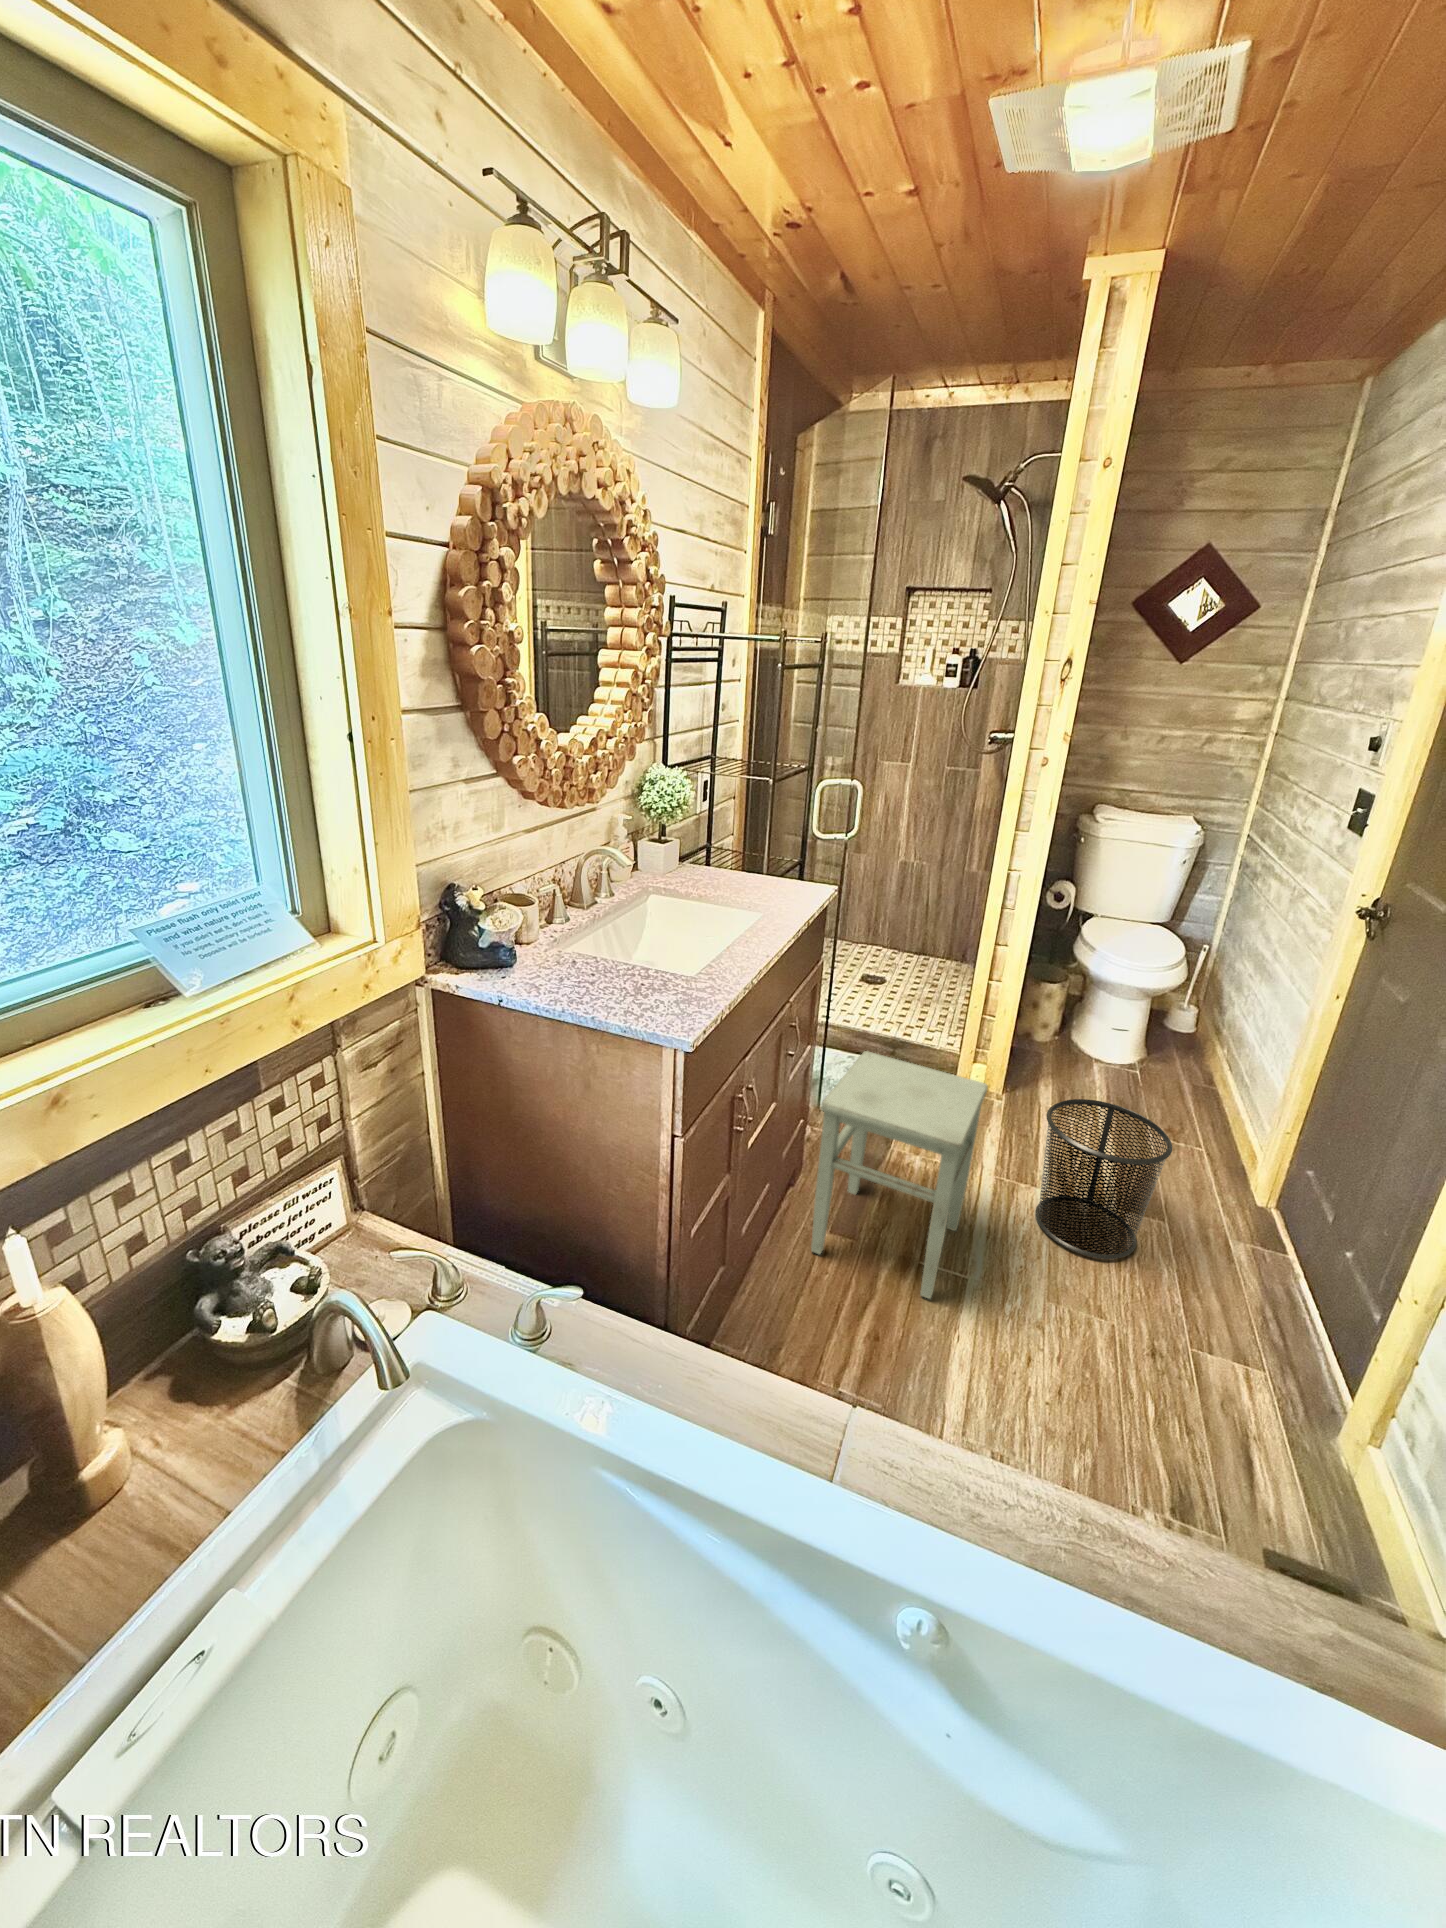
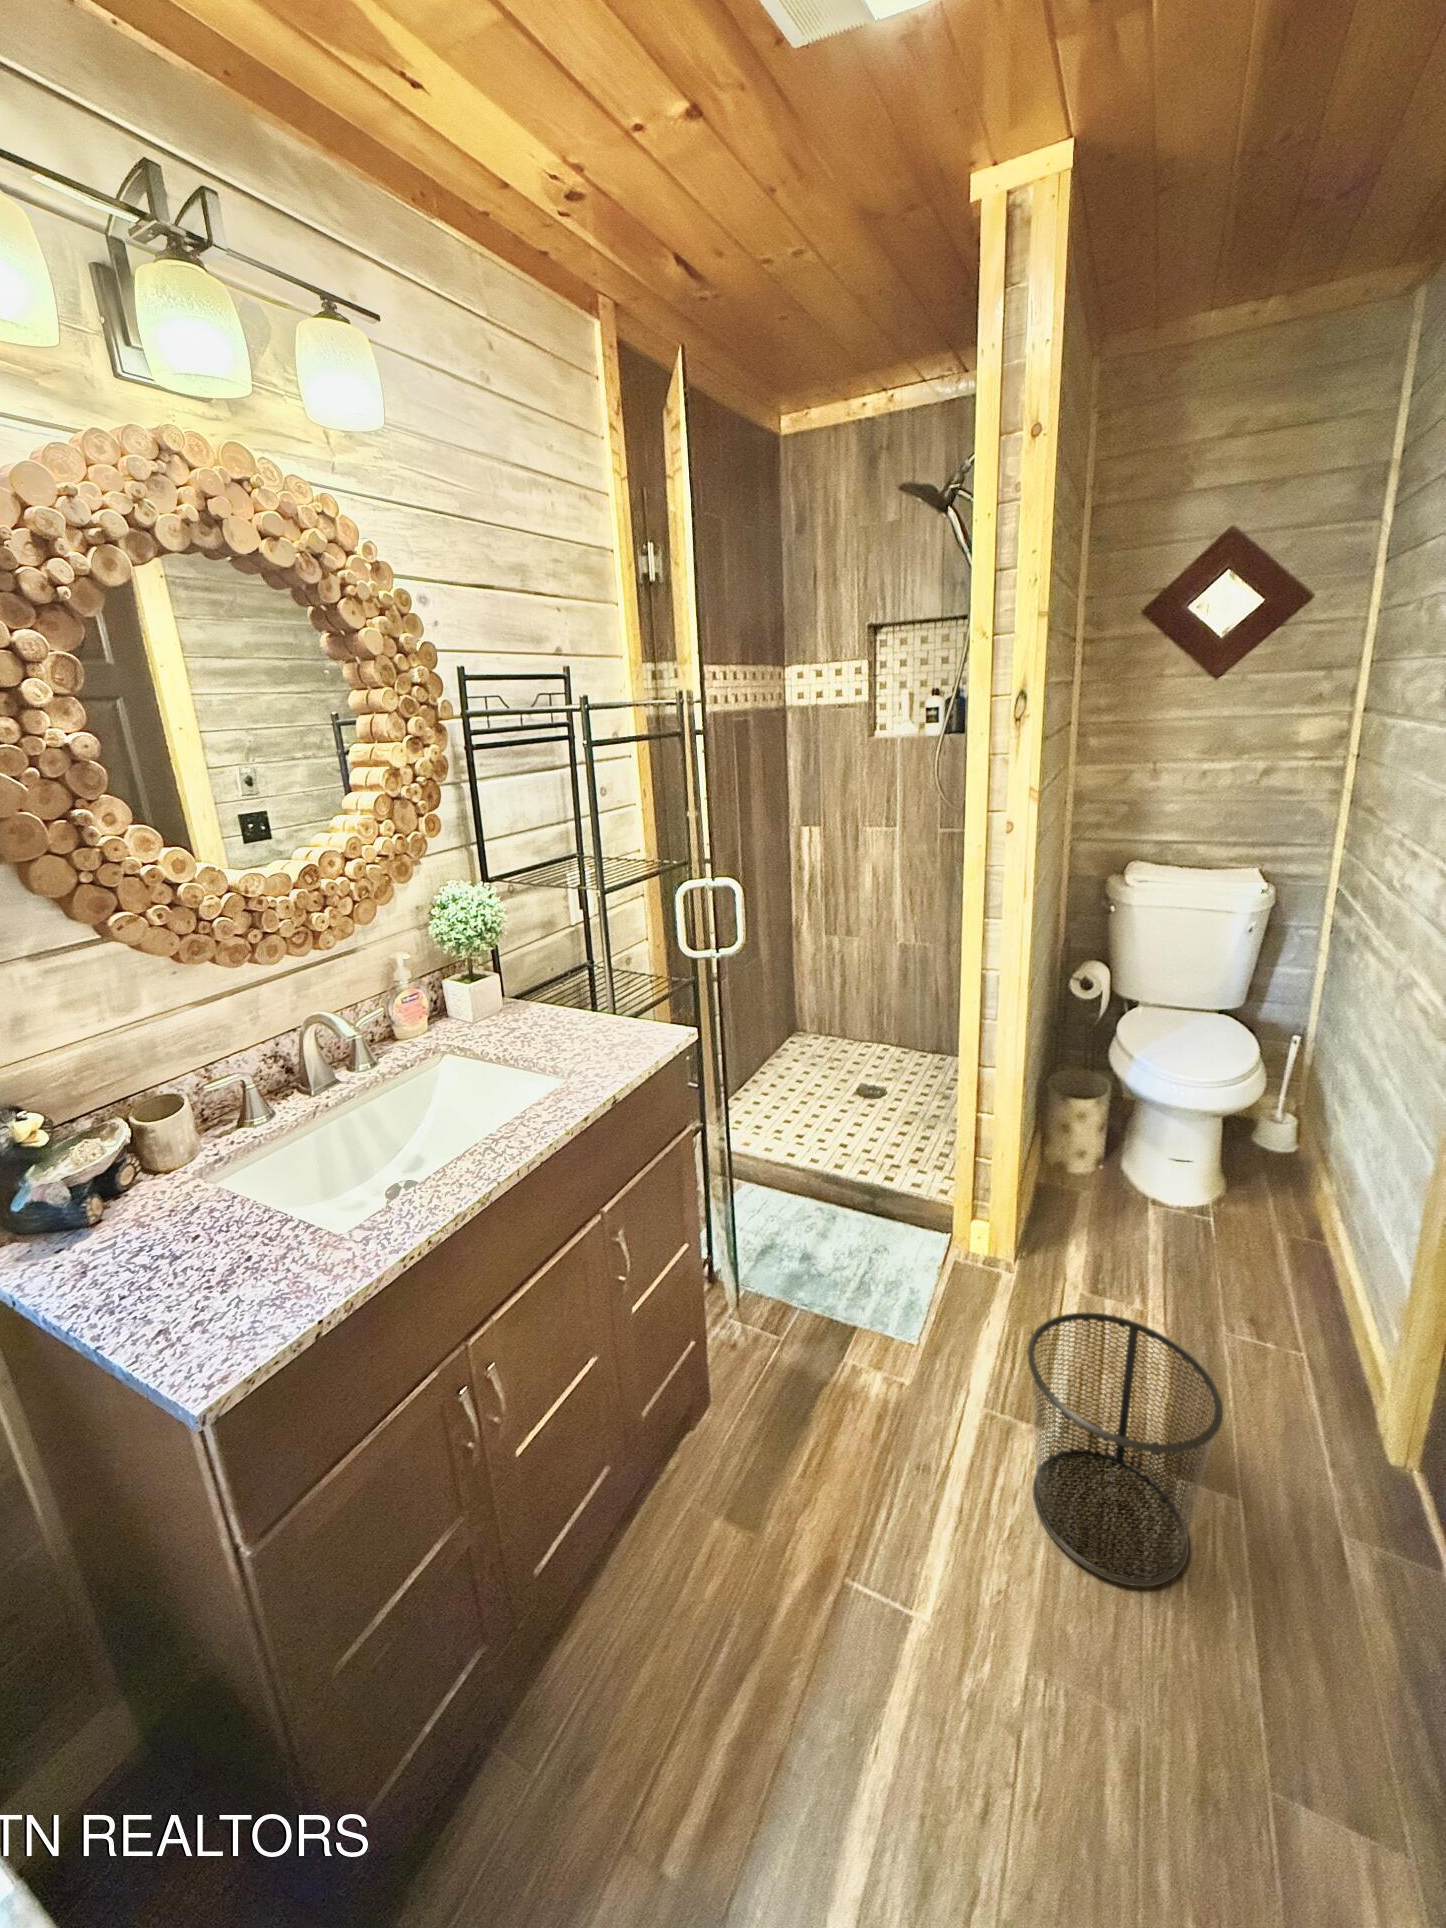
stool: present [811,1051,988,1299] -> none [662,1248,923,1668]

